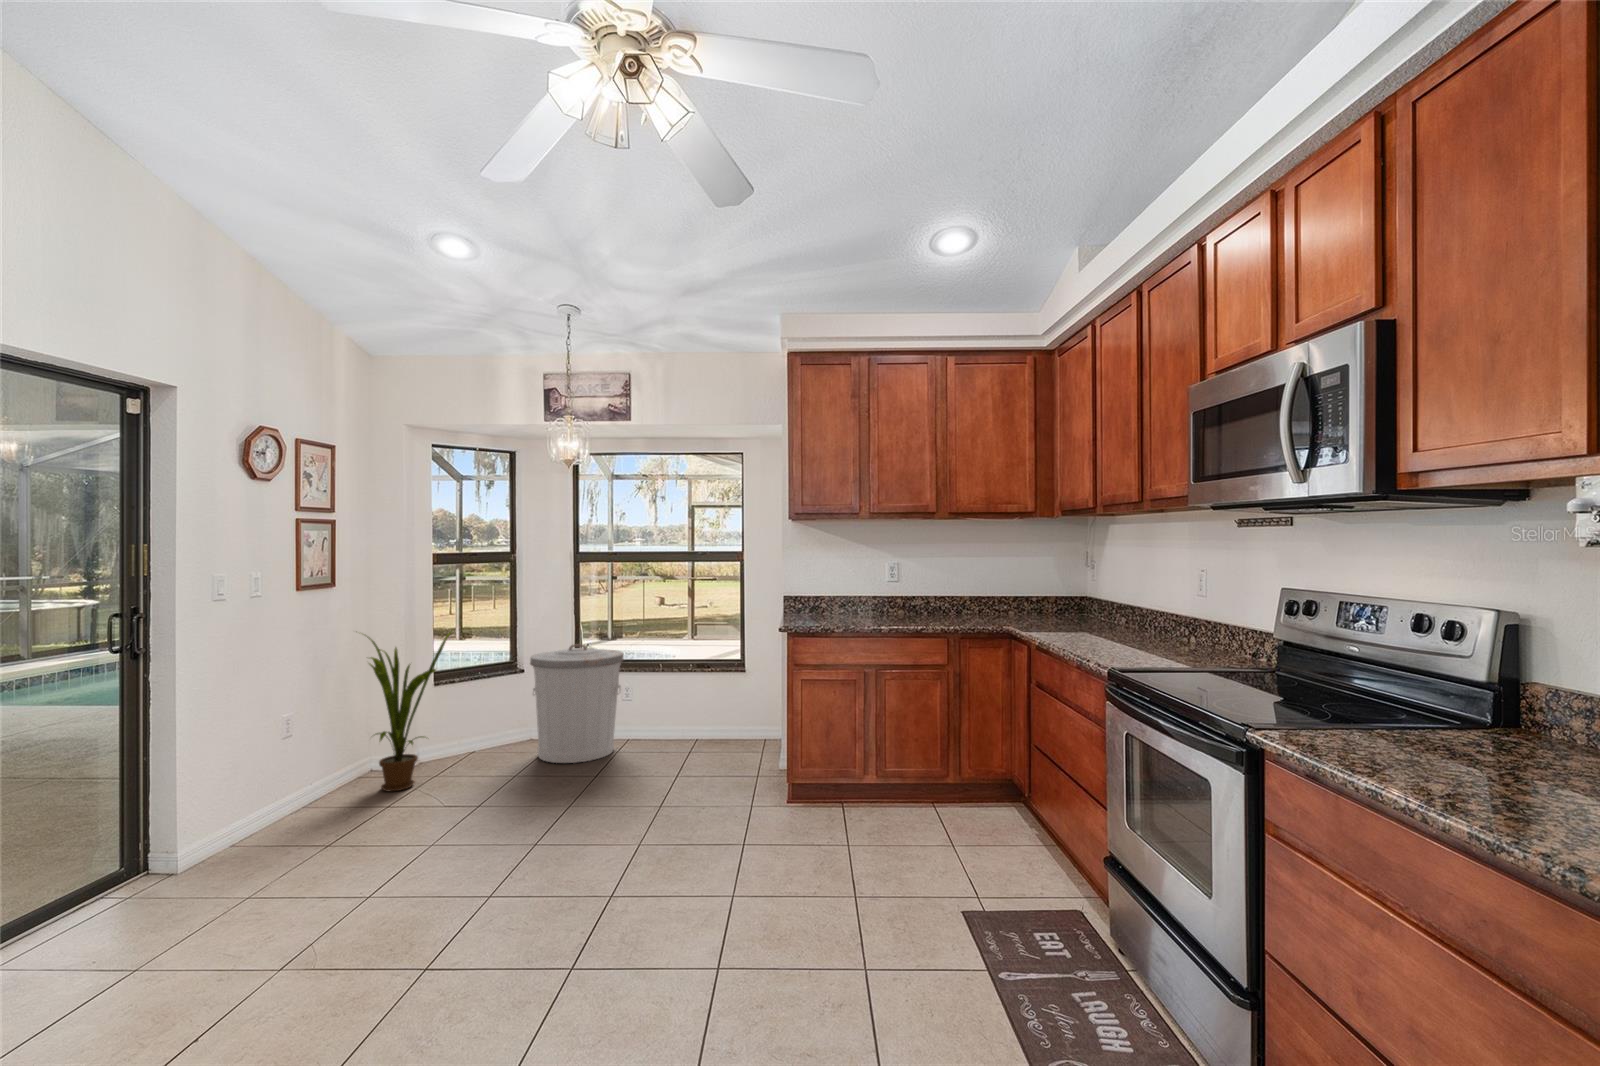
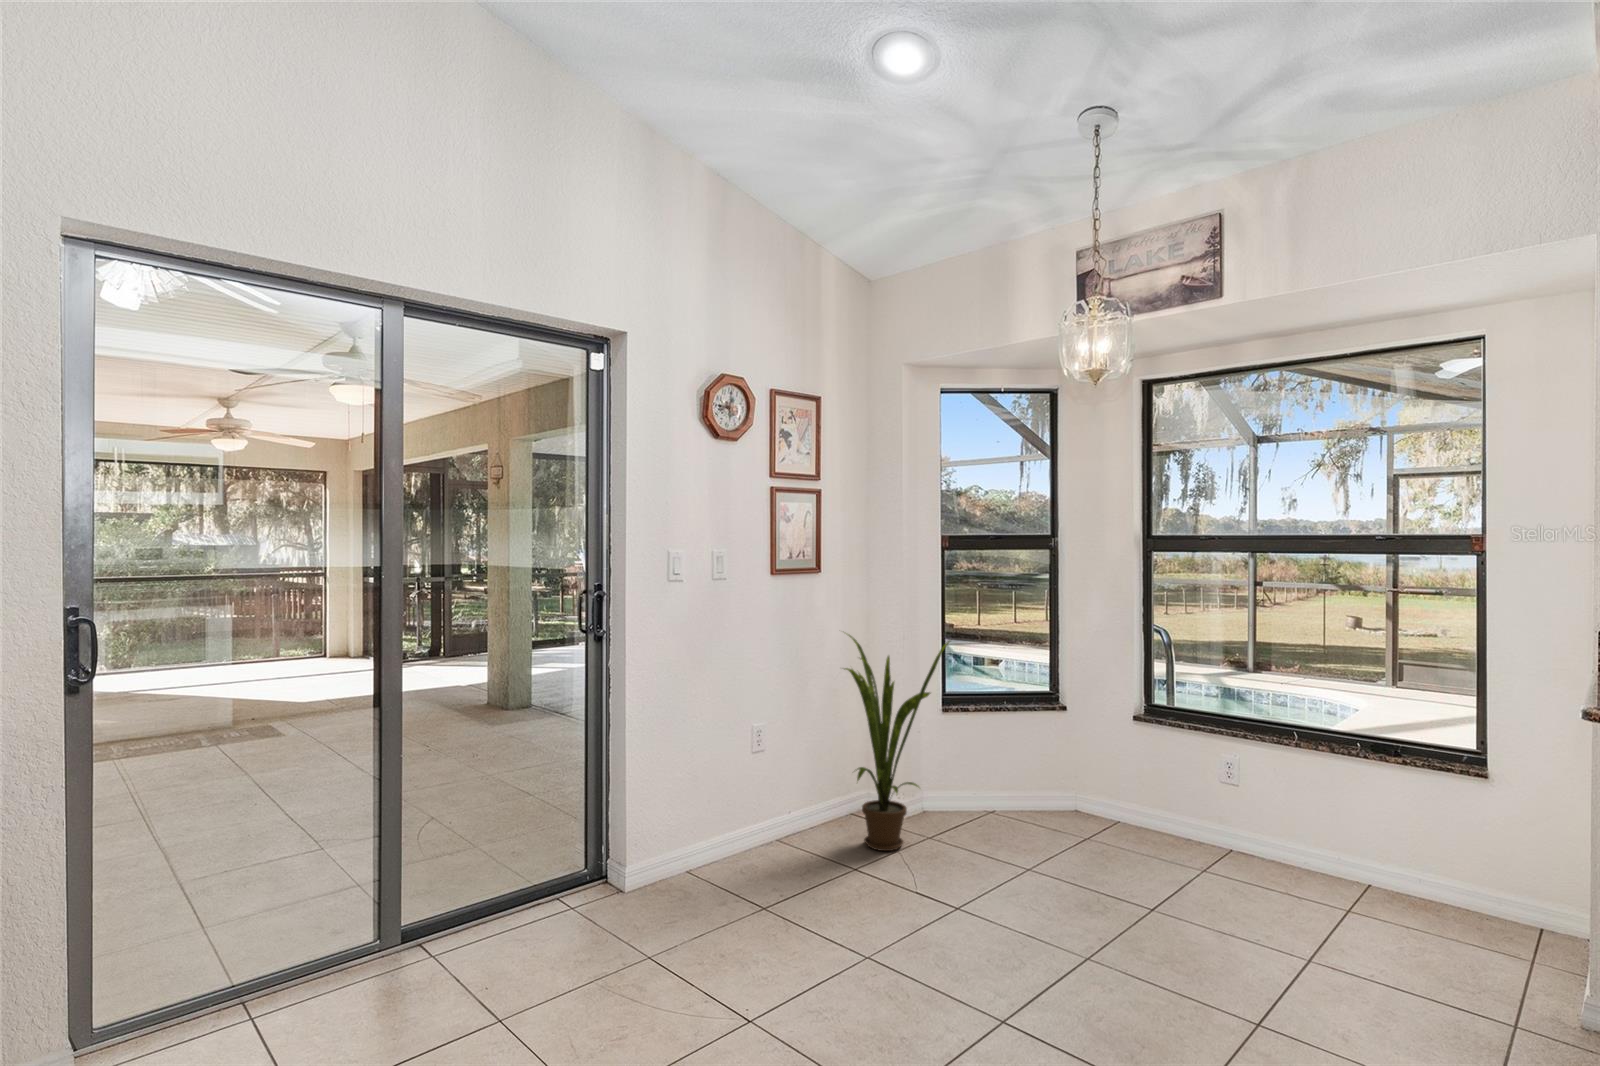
trash can: present [530,644,624,763] -> none [1061,680,1217,879]

